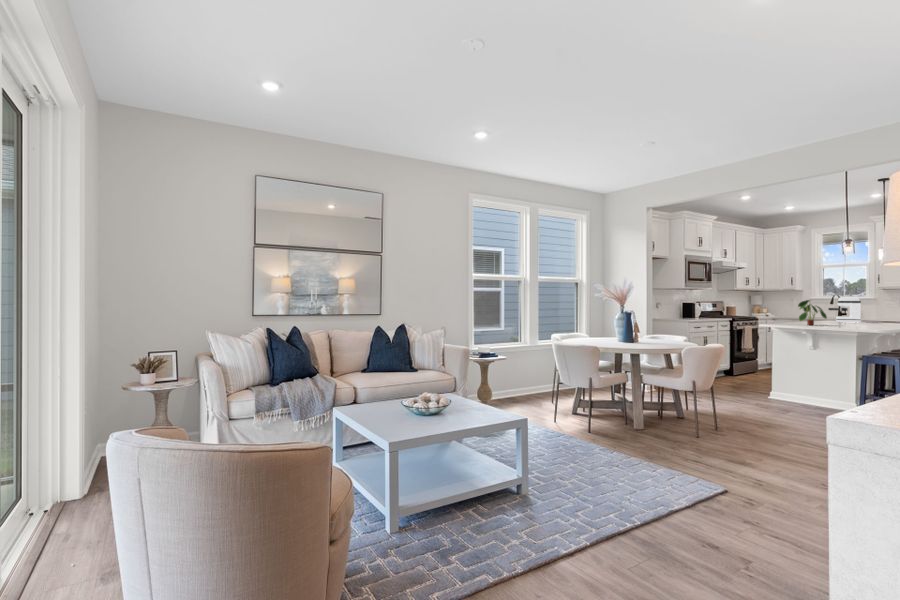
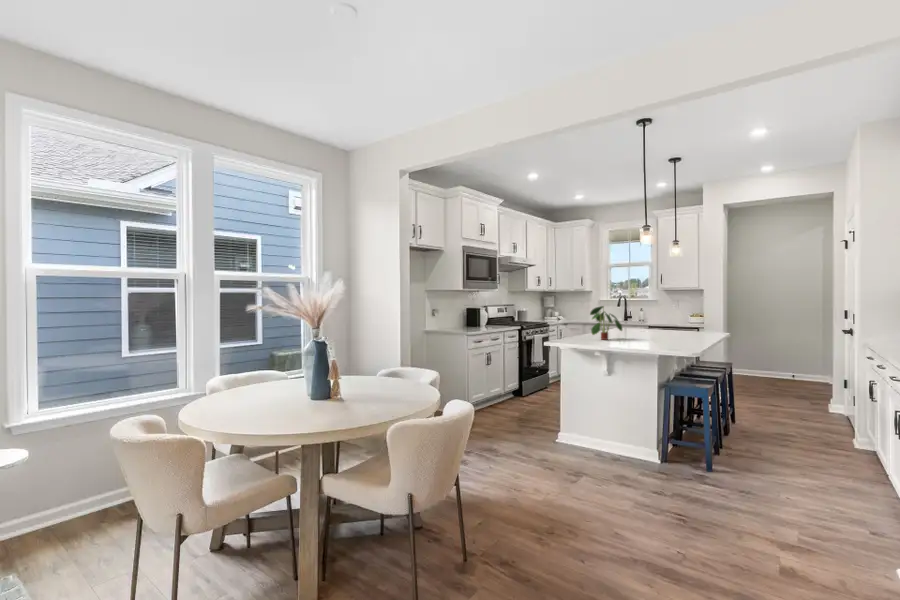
coffee maker: present [829,298,861,323] -> none [621,301,654,332]

